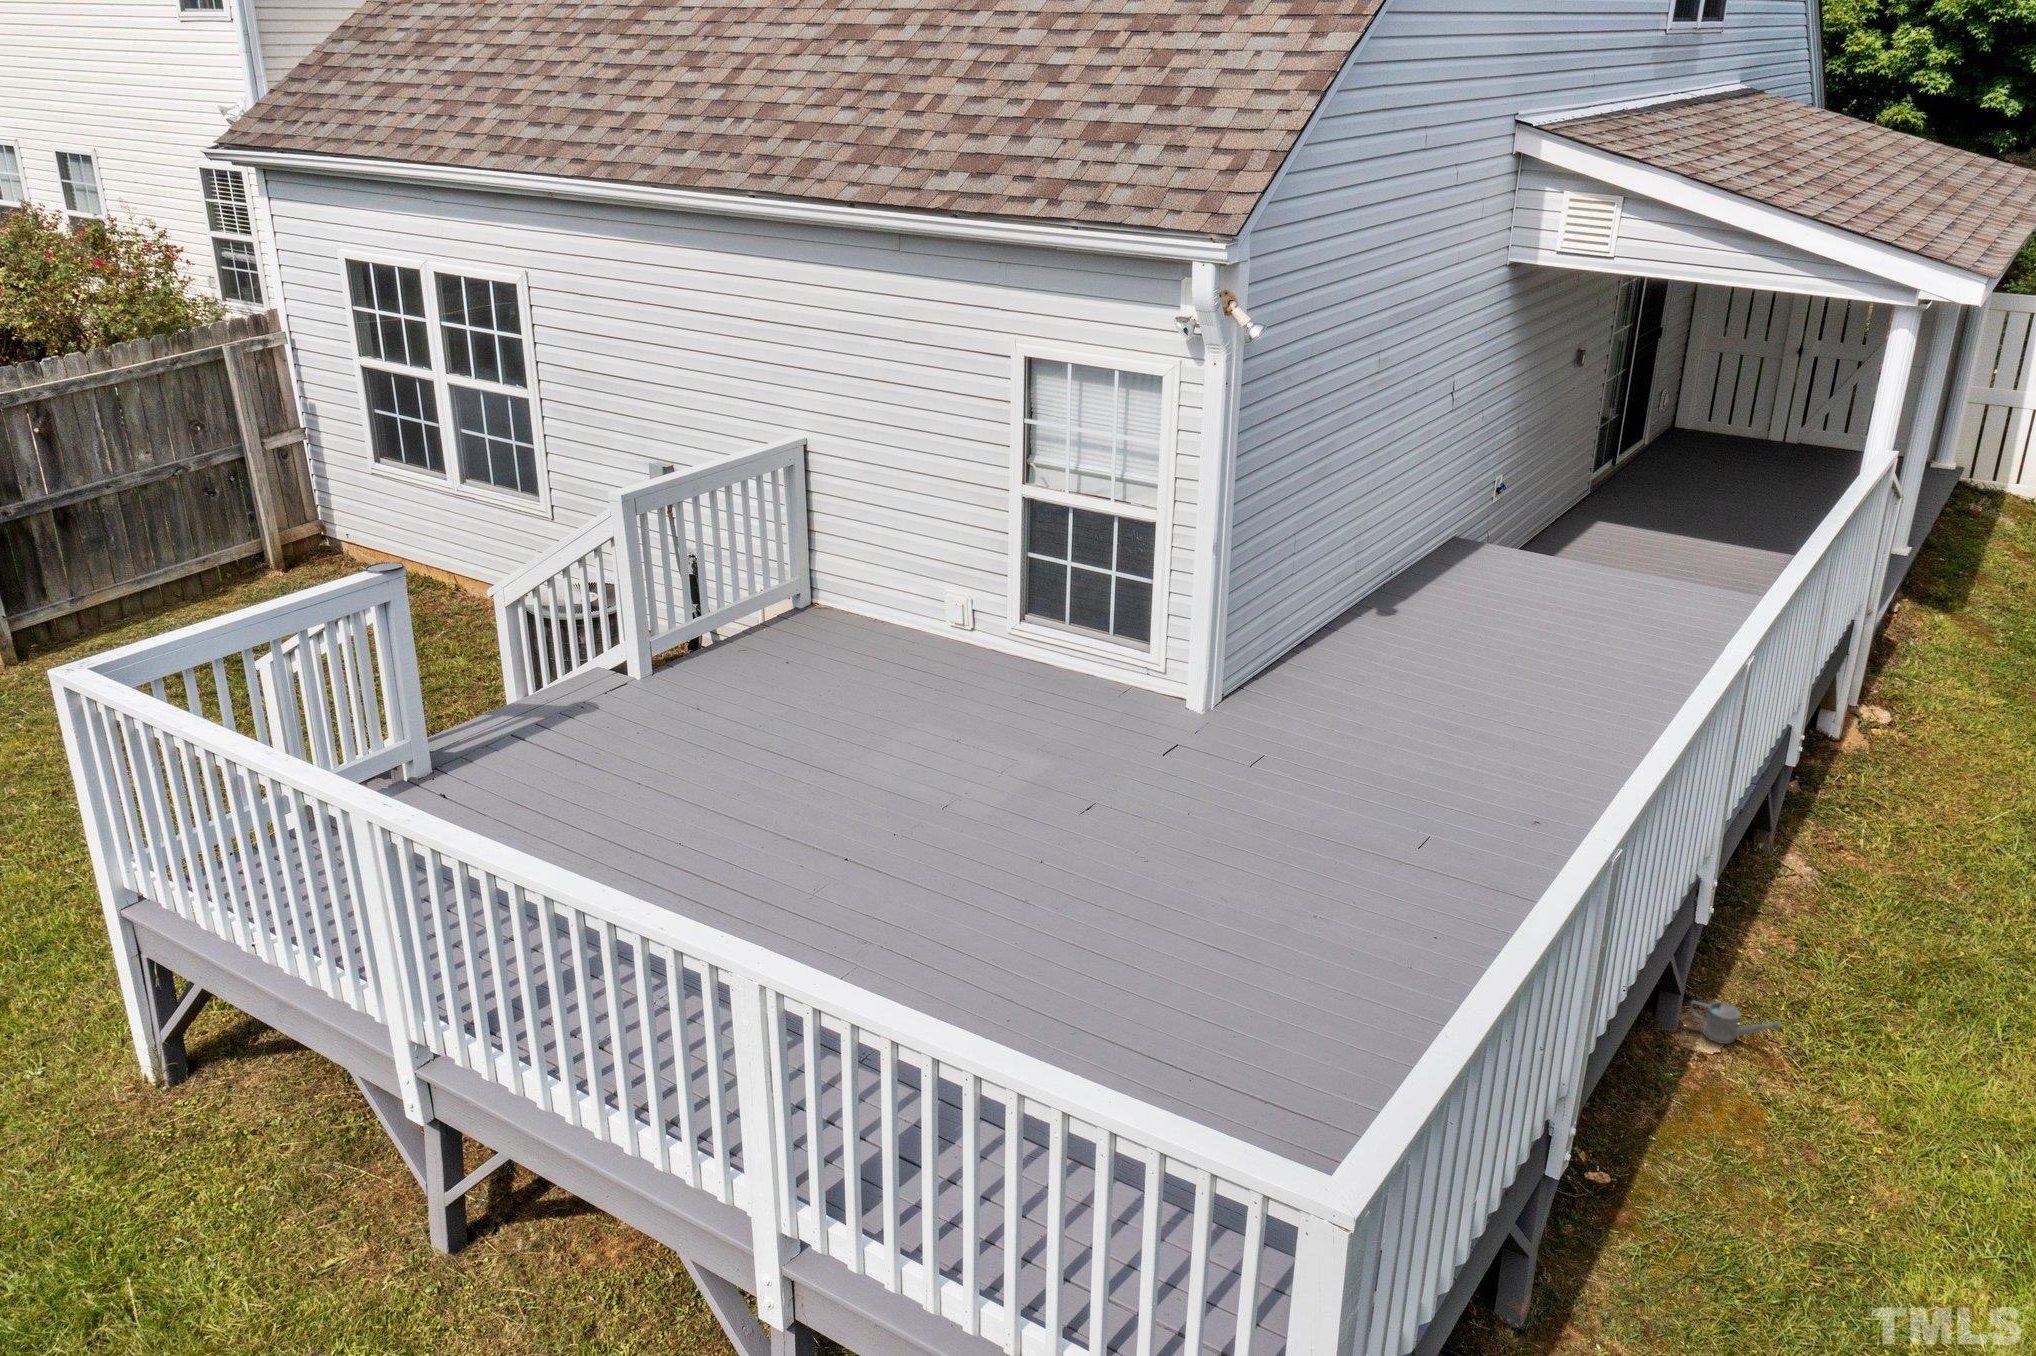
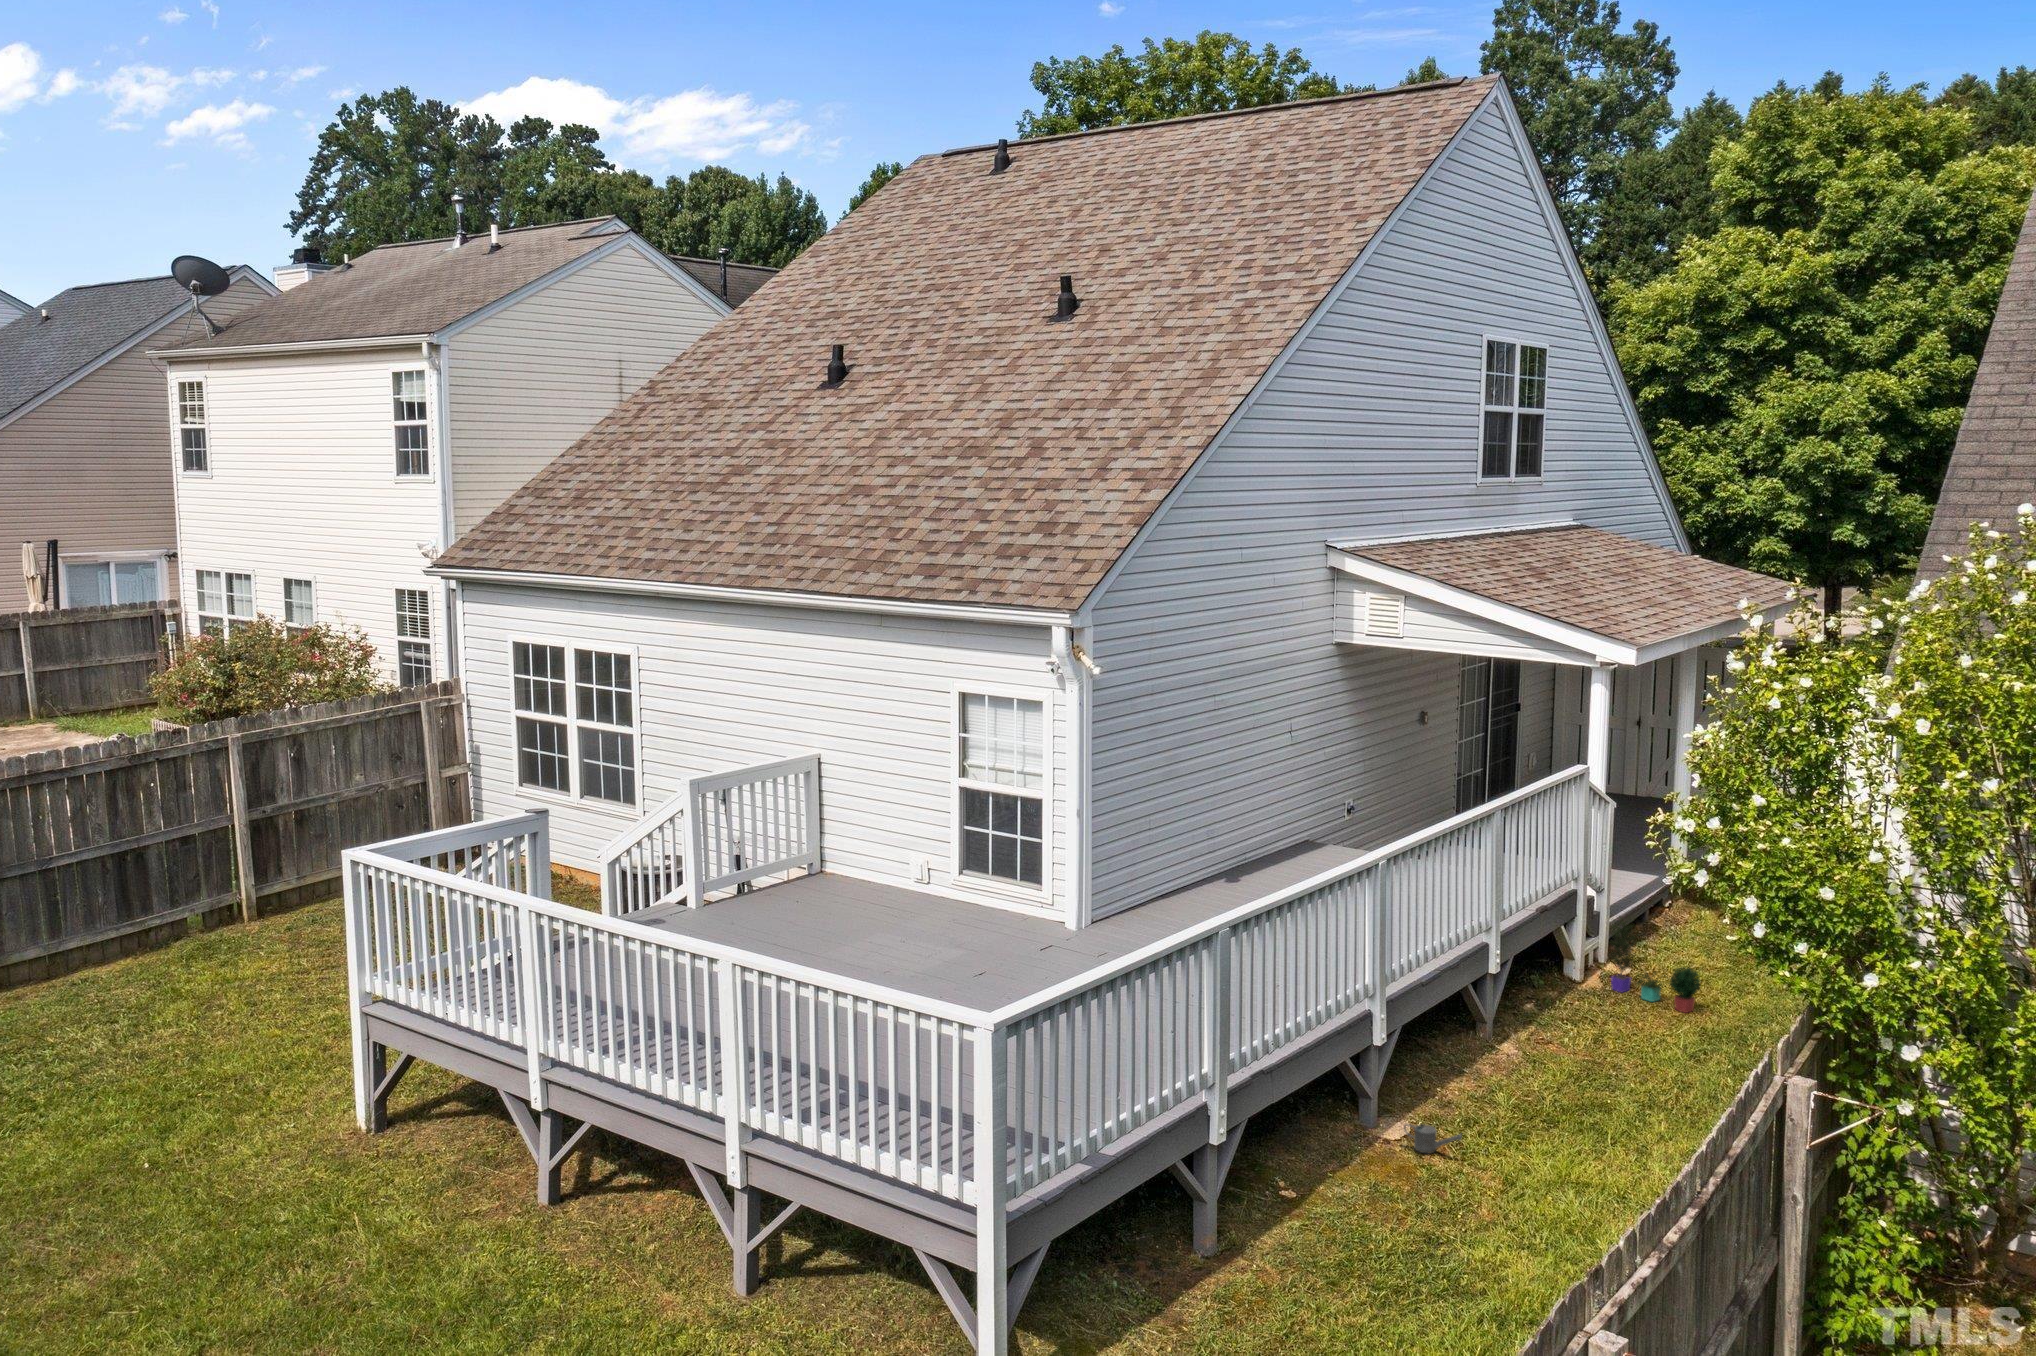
potted plant: none [1860,647,2003,781] -> present [1609,916,1702,1013]

